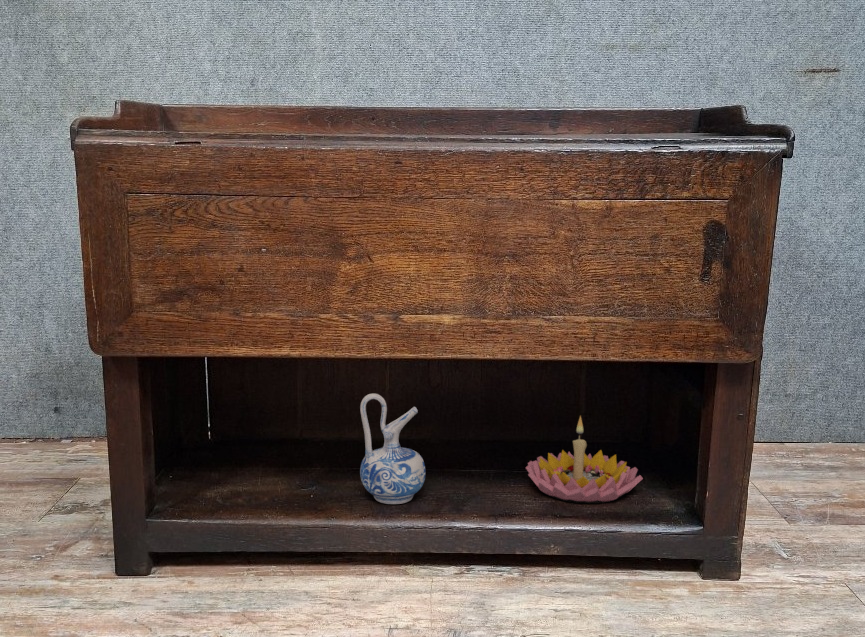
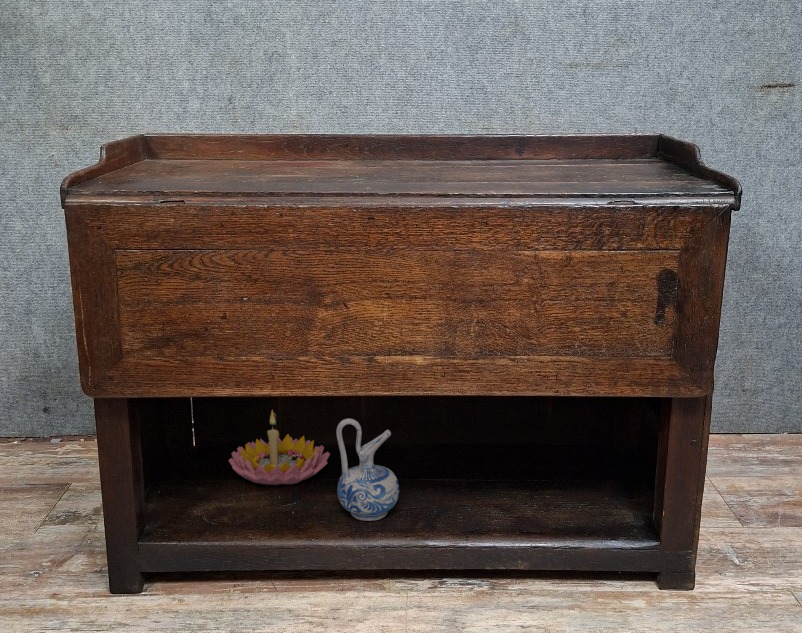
candle holder: present [526,416,643,504] -> present [229,410,330,486]

